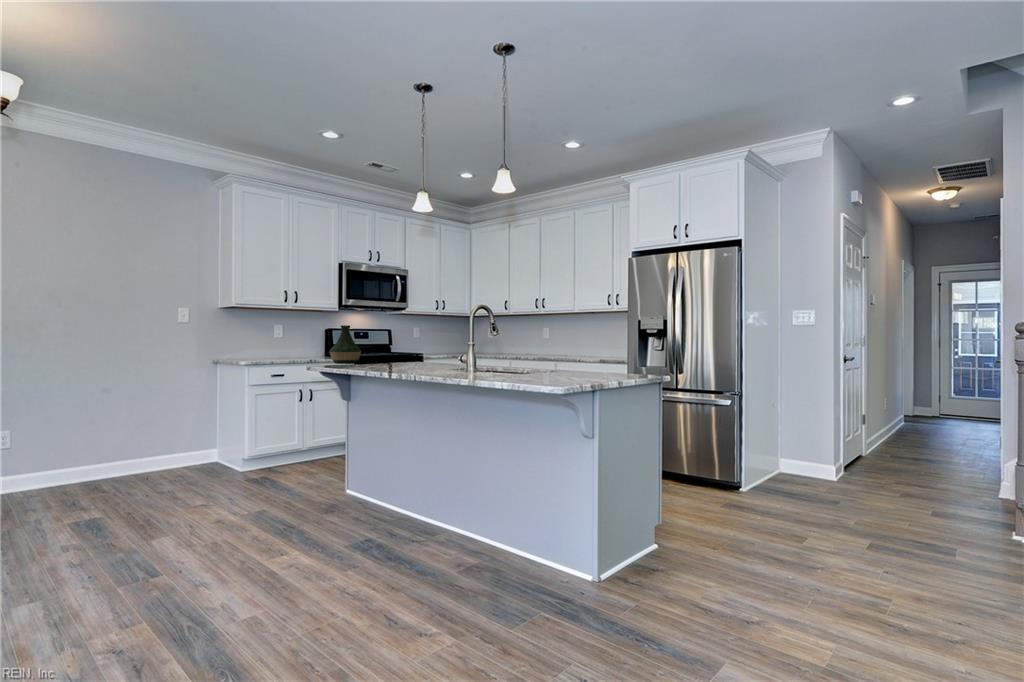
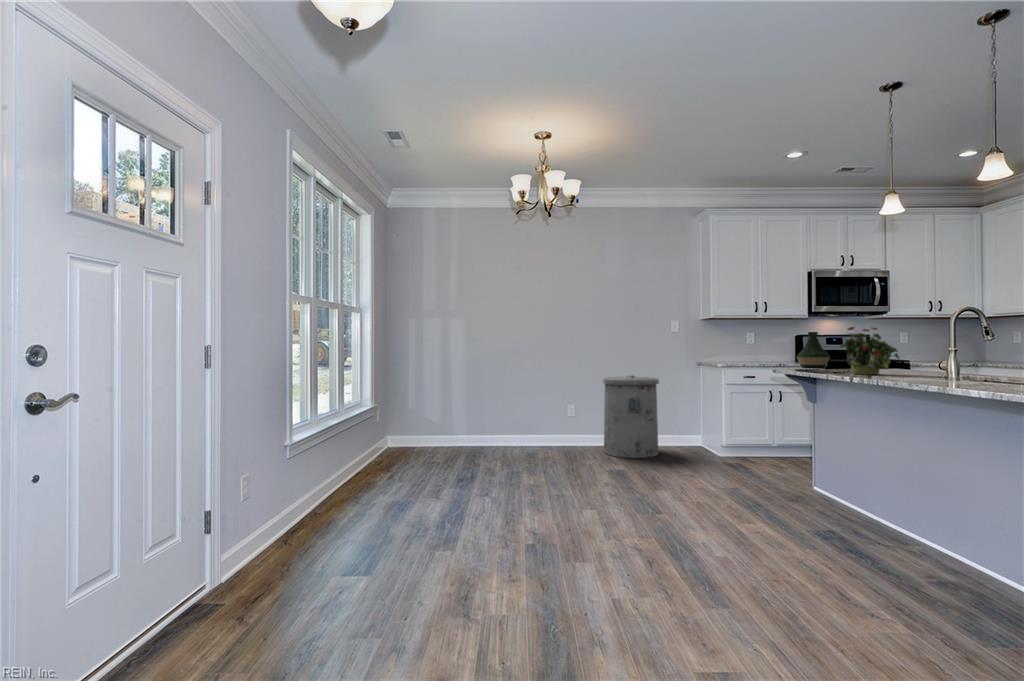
potted plant: none [376,320,427,369] -> present [840,327,899,375]
trash can: none [65,380,160,498] -> present [603,375,659,458]

